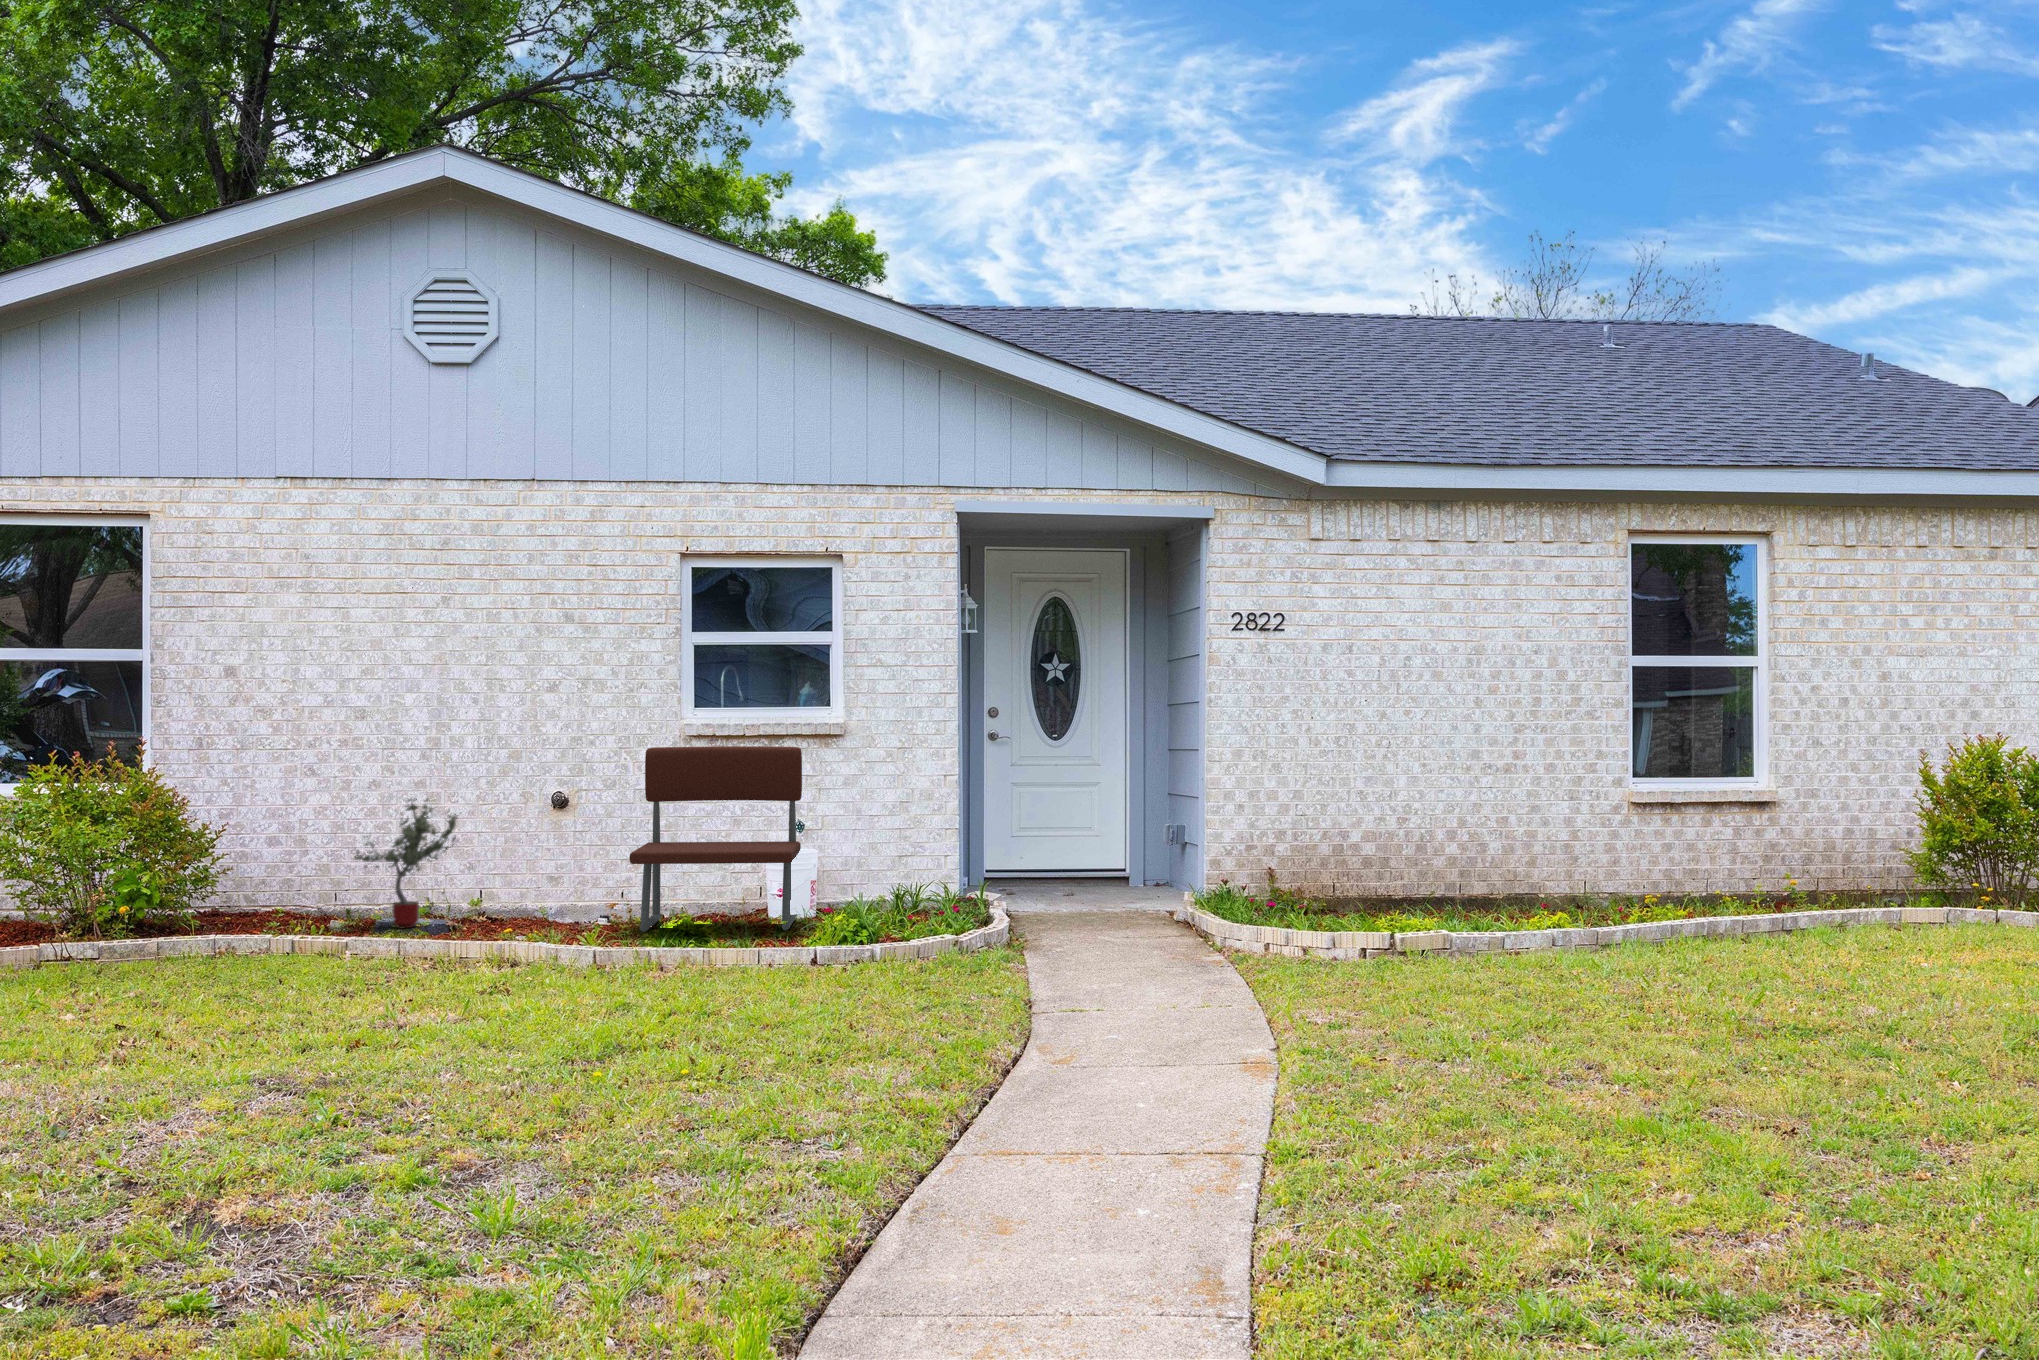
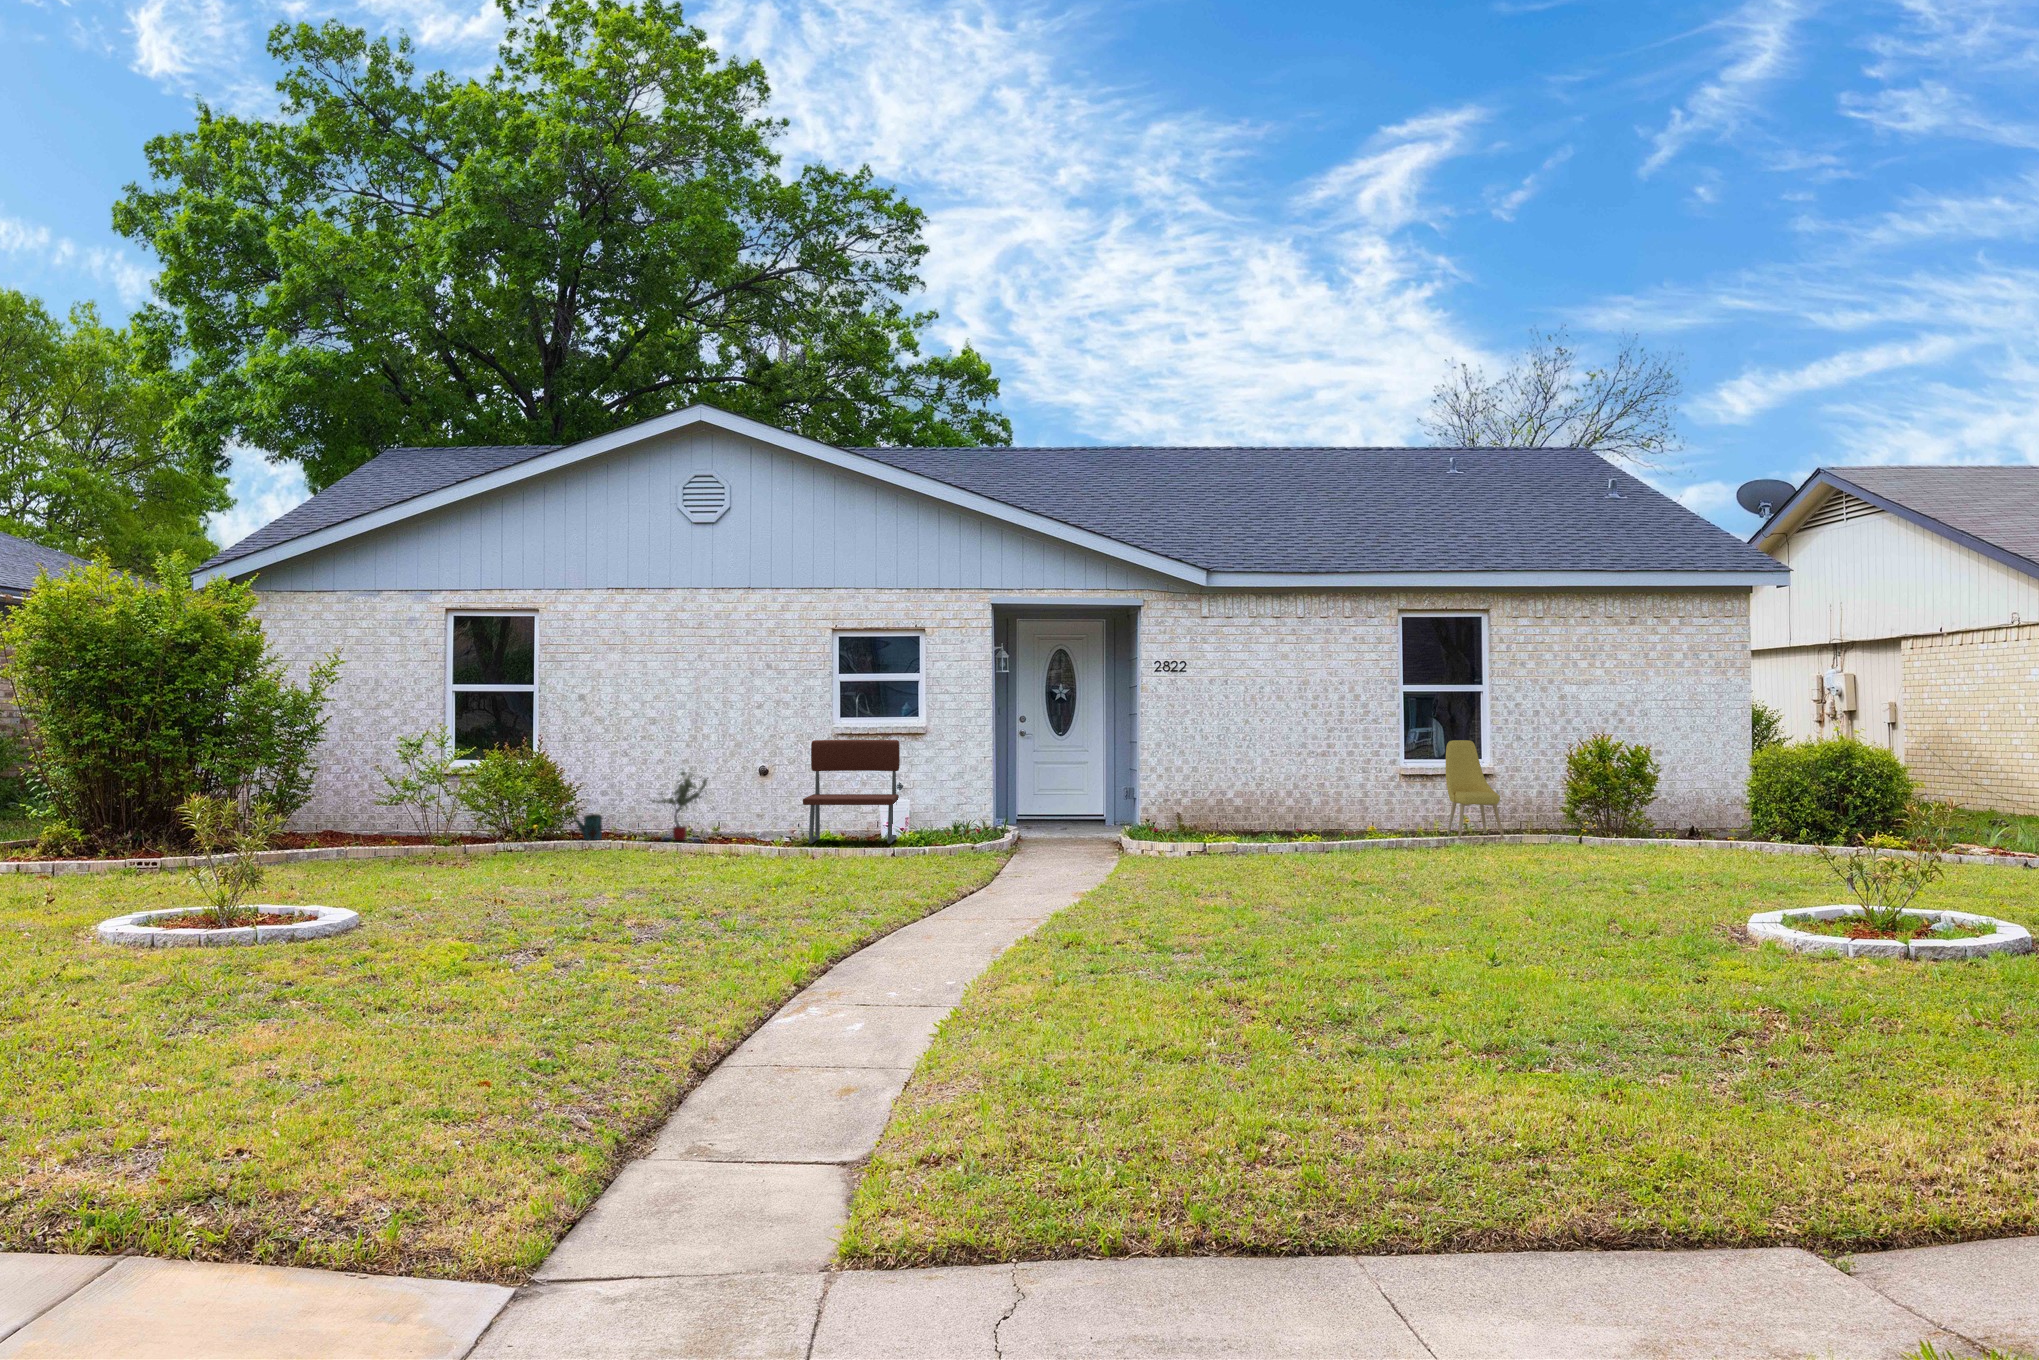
chair: none [1700,745,1808,910] -> present [1446,740,1504,839]
watering can: none [201,876,273,929] -> present [570,812,606,840]

